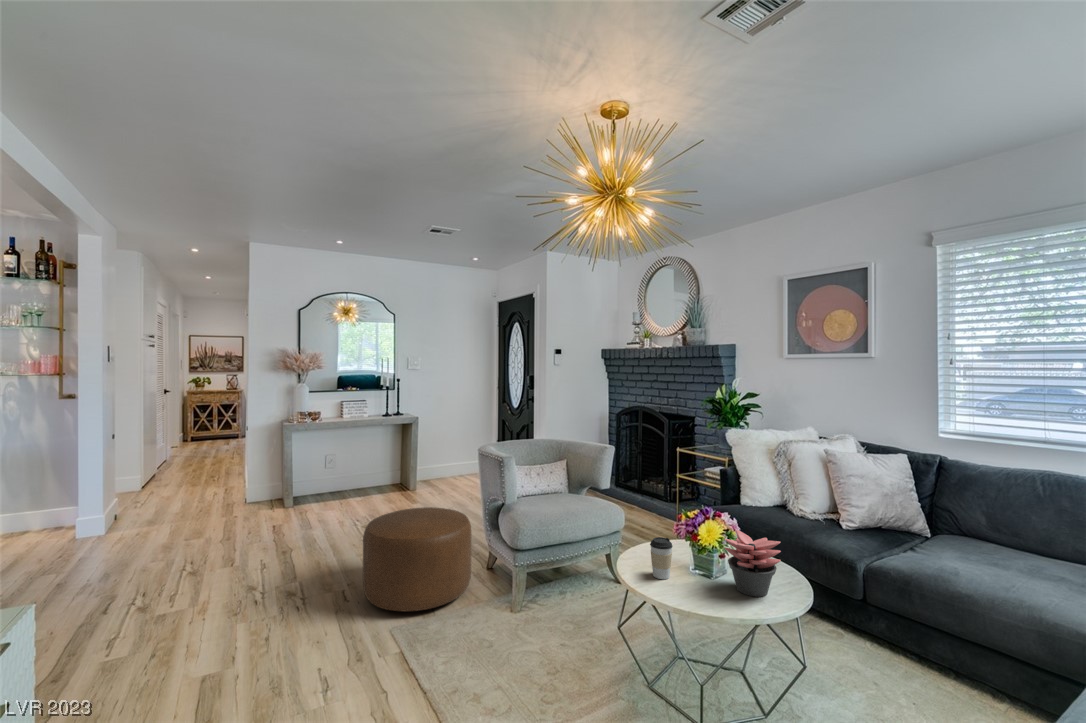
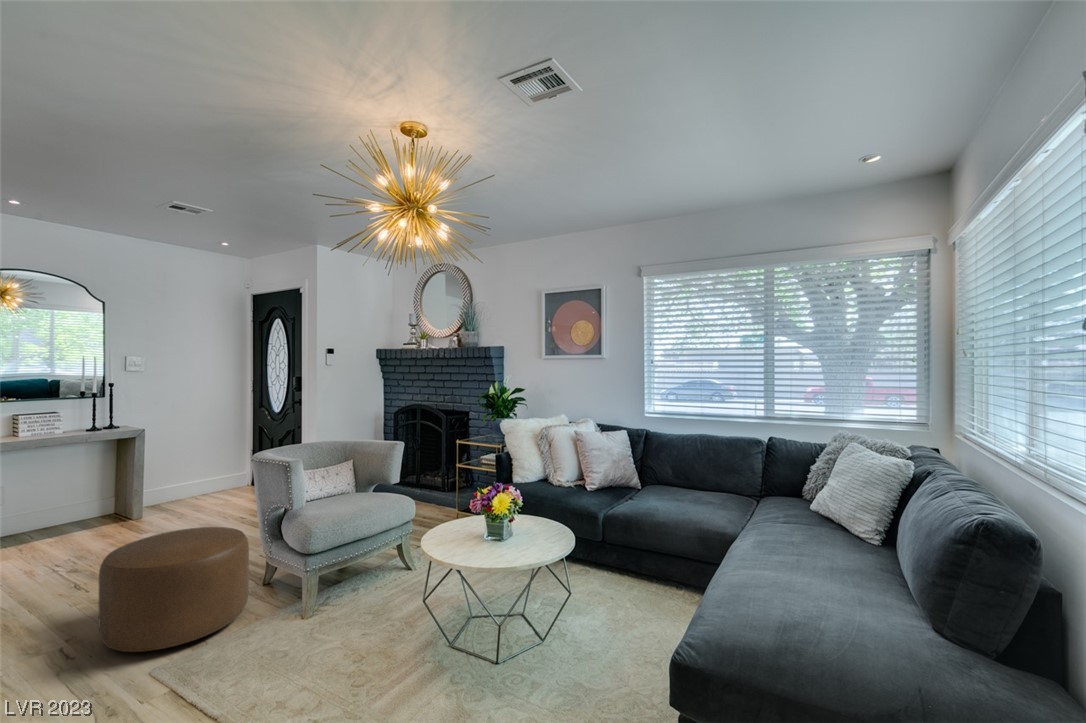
succulent plant: present [725,530,781,597] -> none [511,498,553,548]
coffee cup: present [650,537,673,579] -> none [450,514,470,550]

